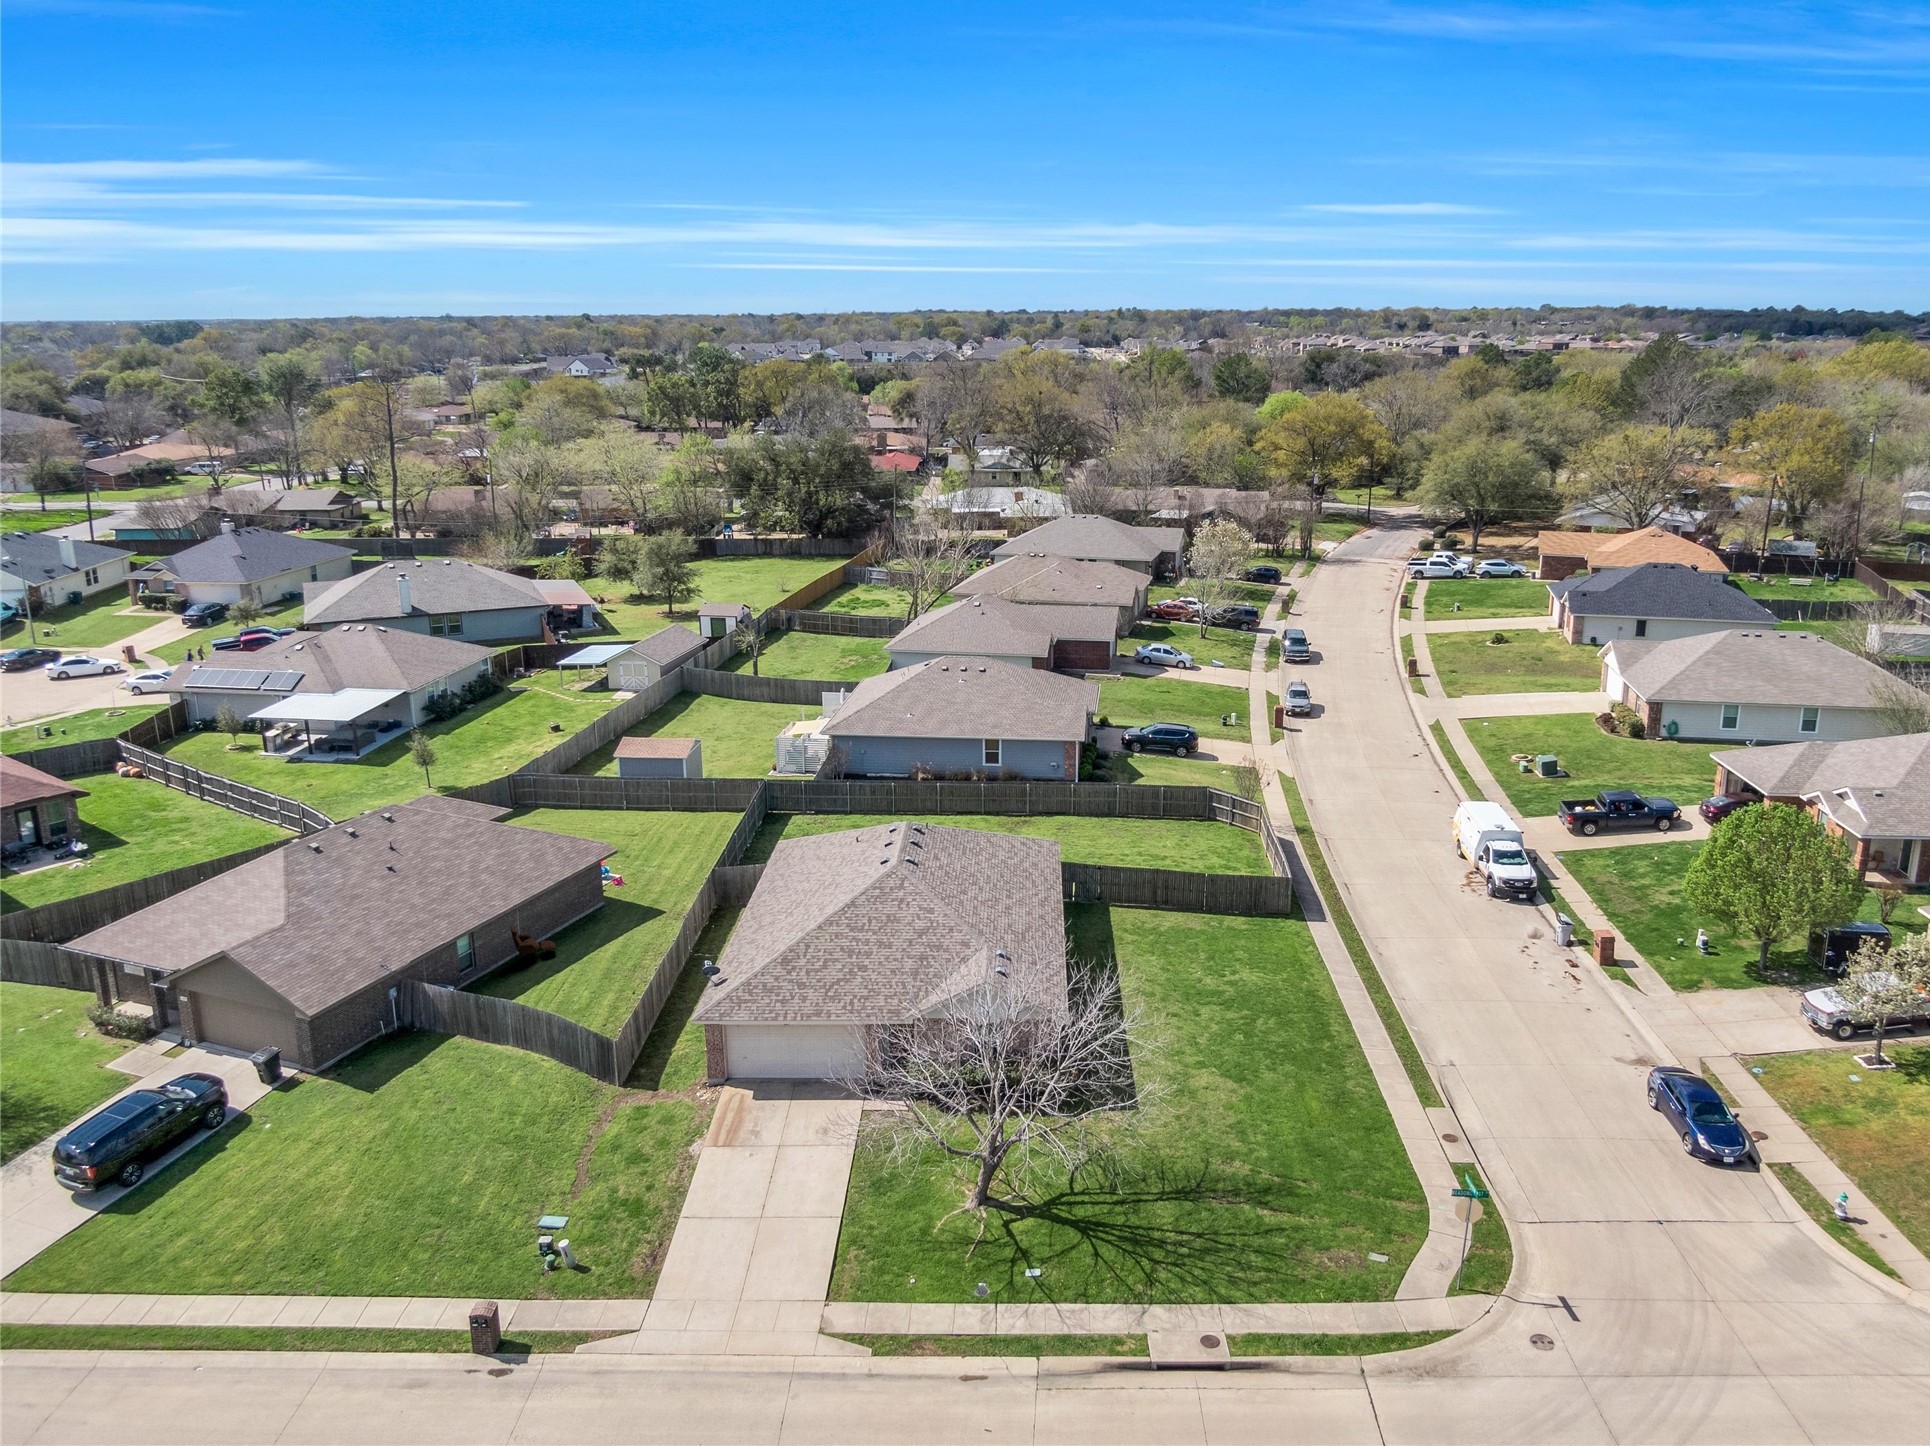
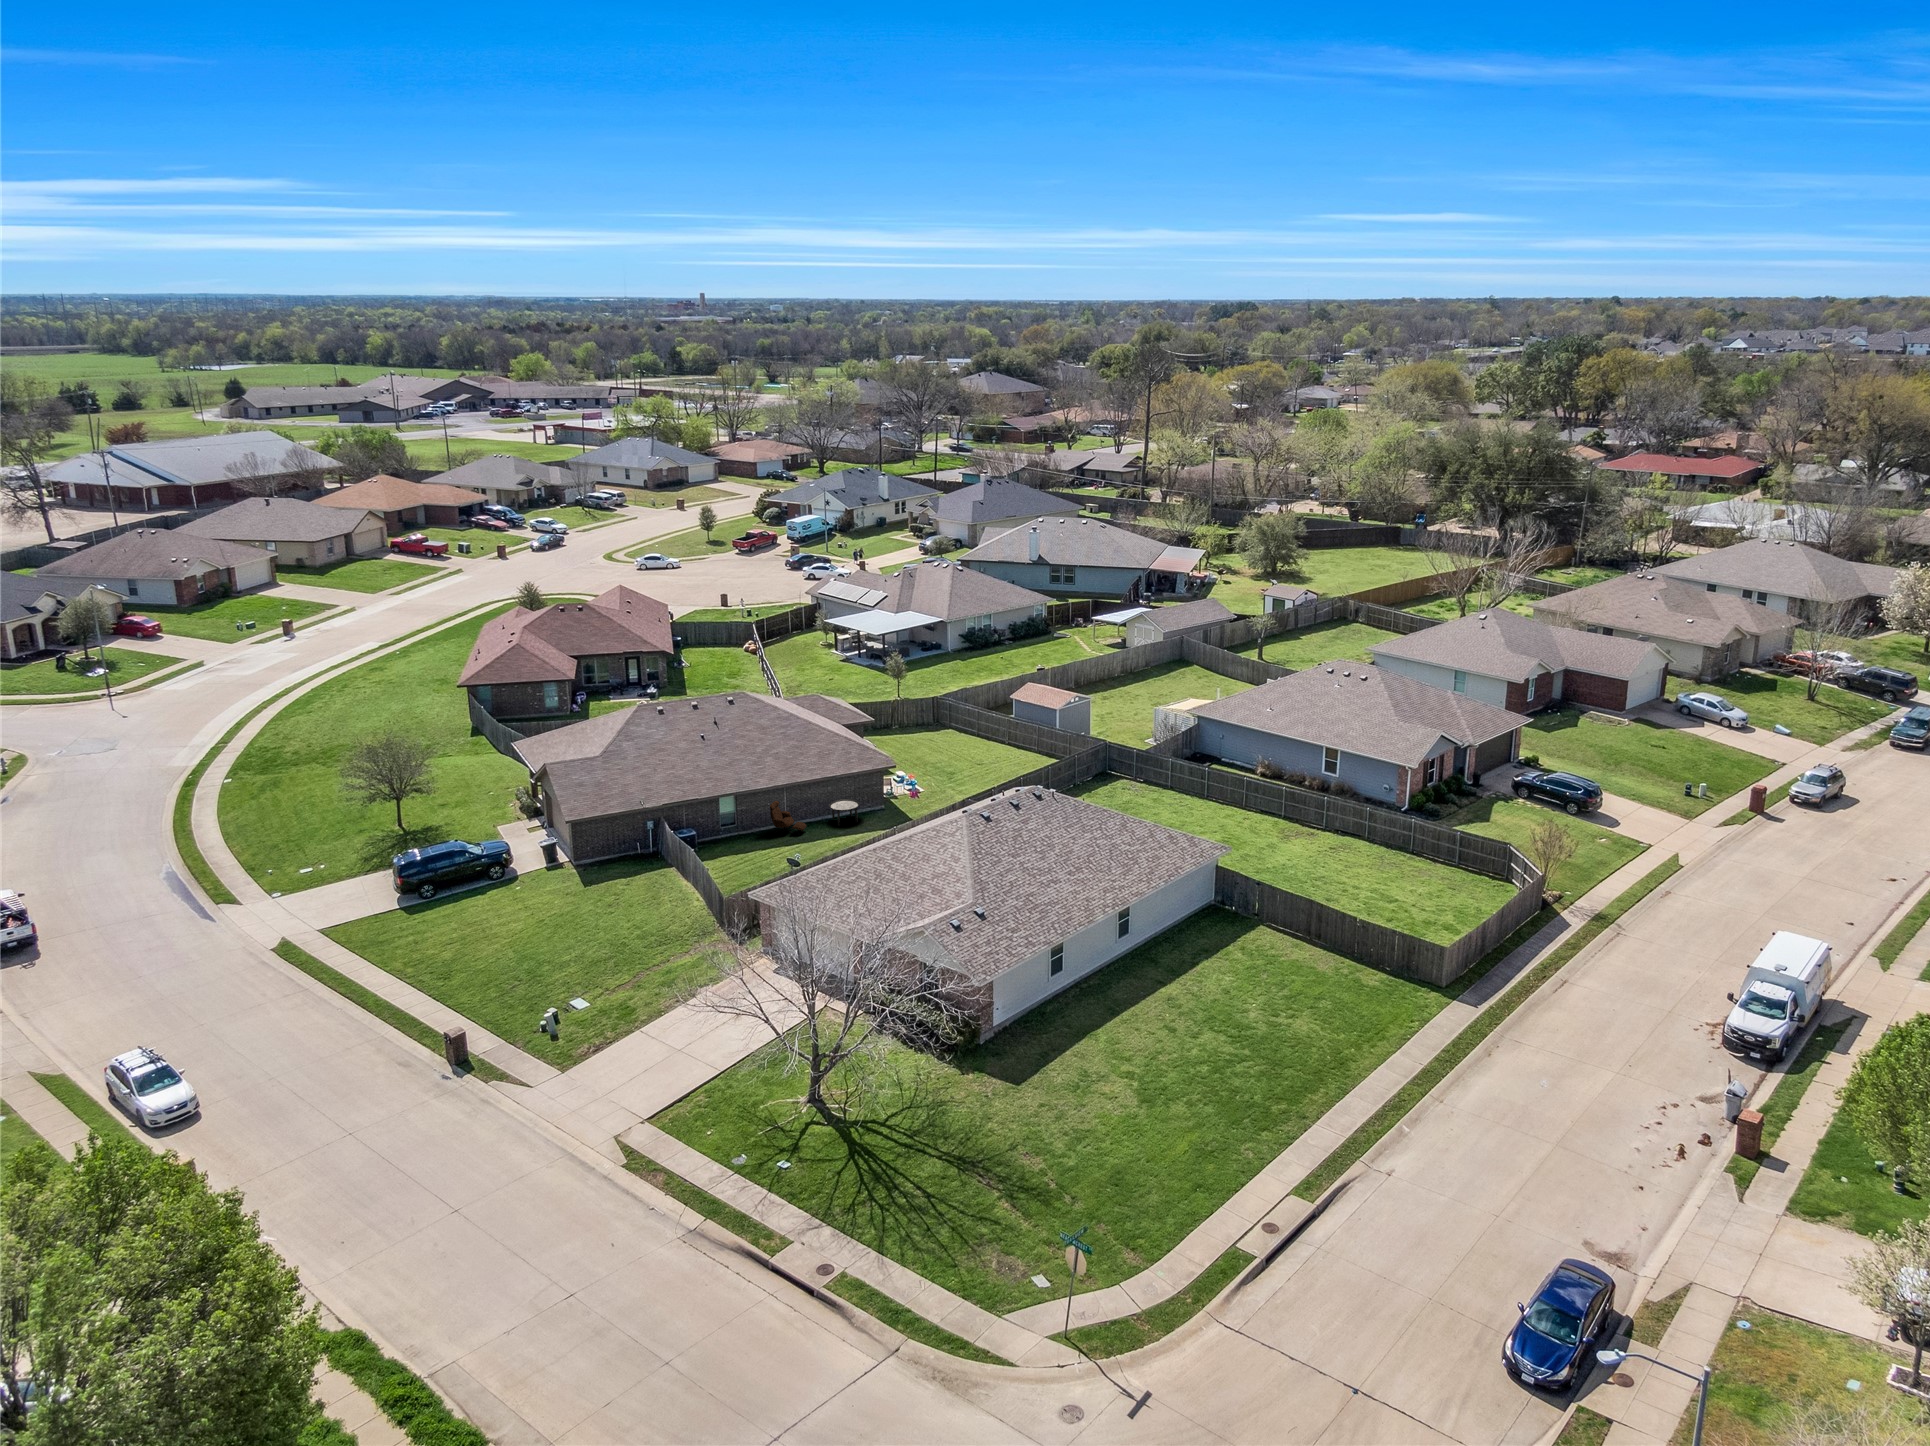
round table: none [563,900,601,934] -> present [829,799,860,826]

